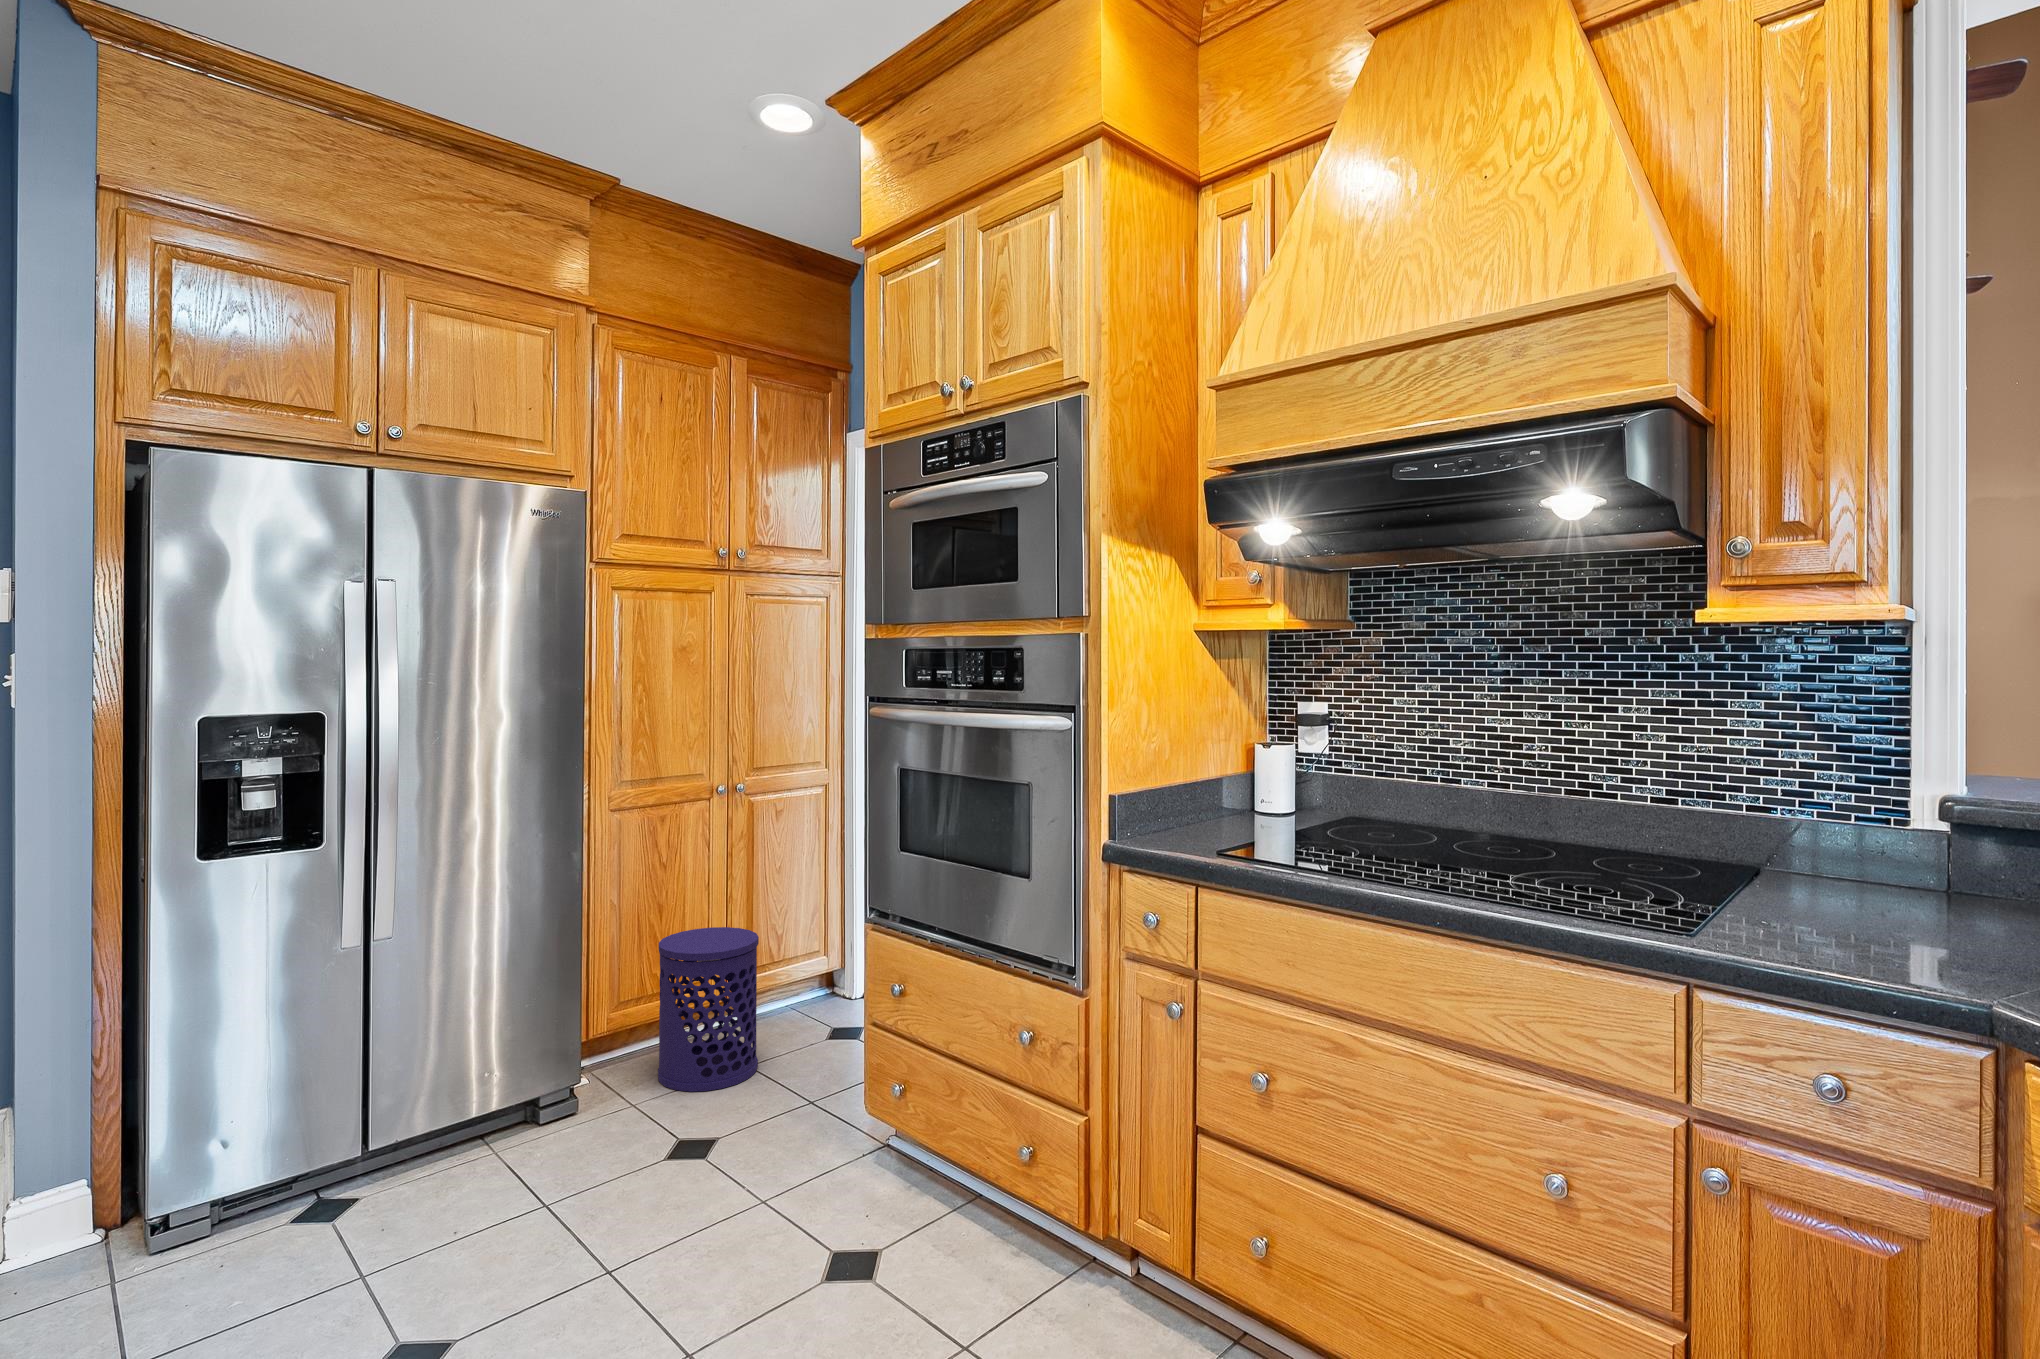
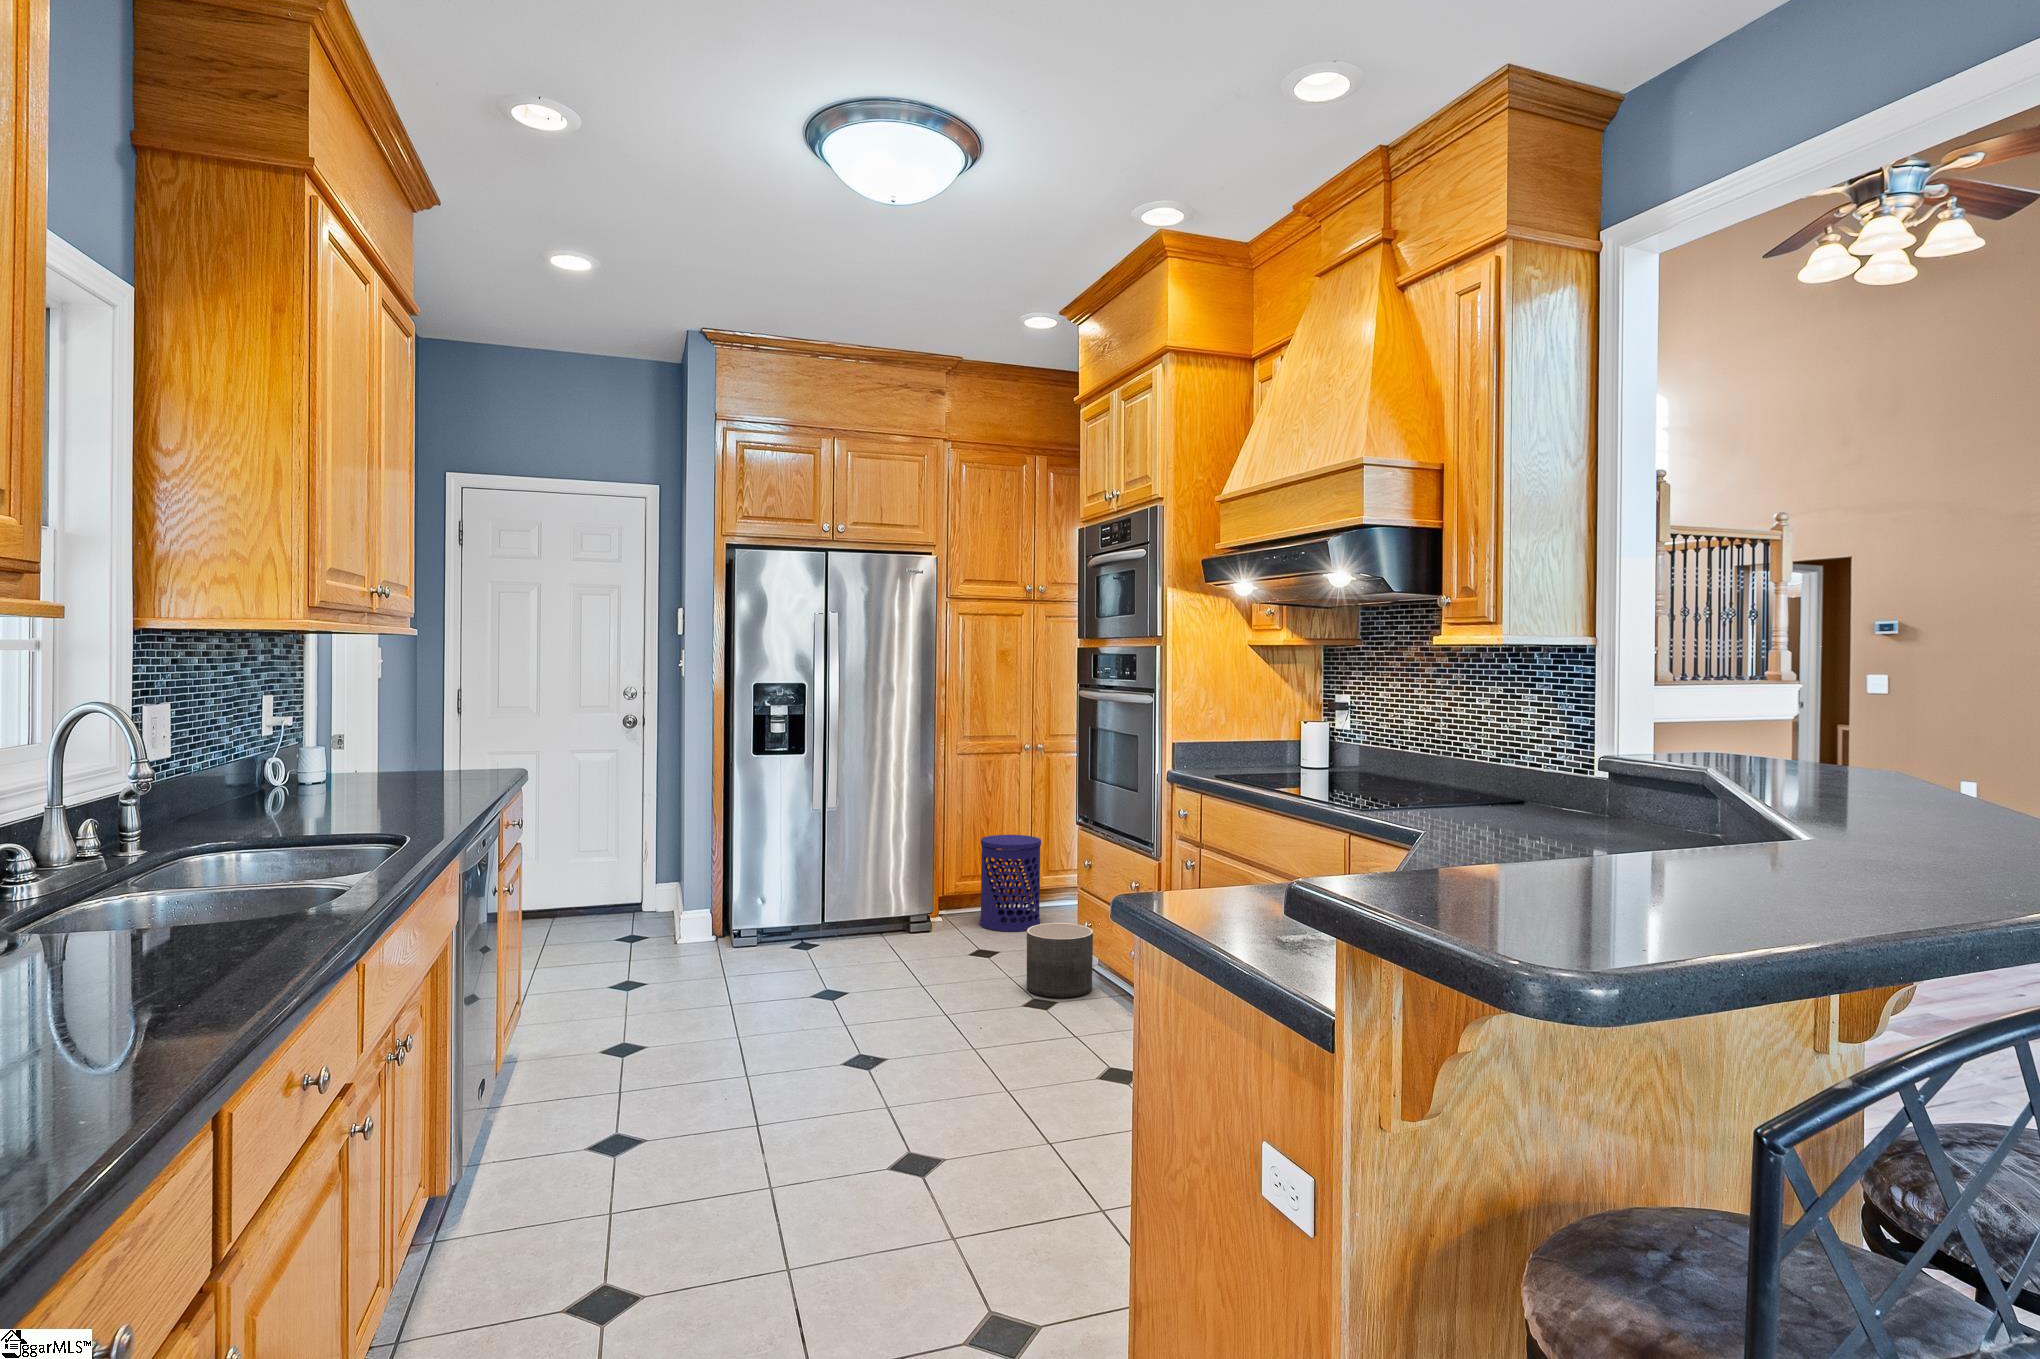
planter: none [822,1098,937,1252] -> present [1026,923,1093,998]

